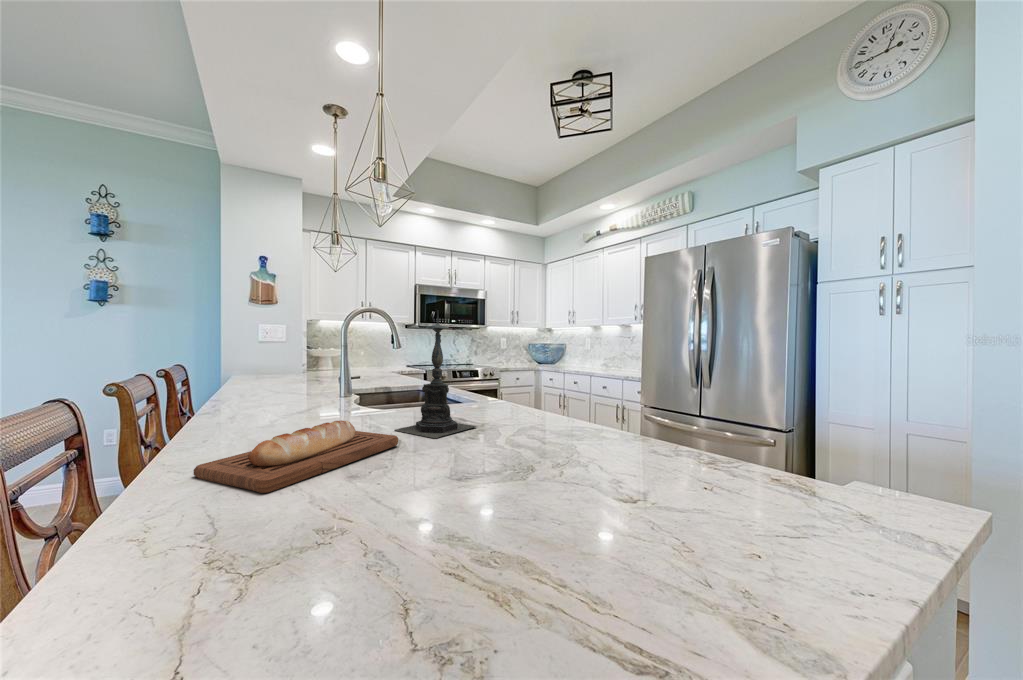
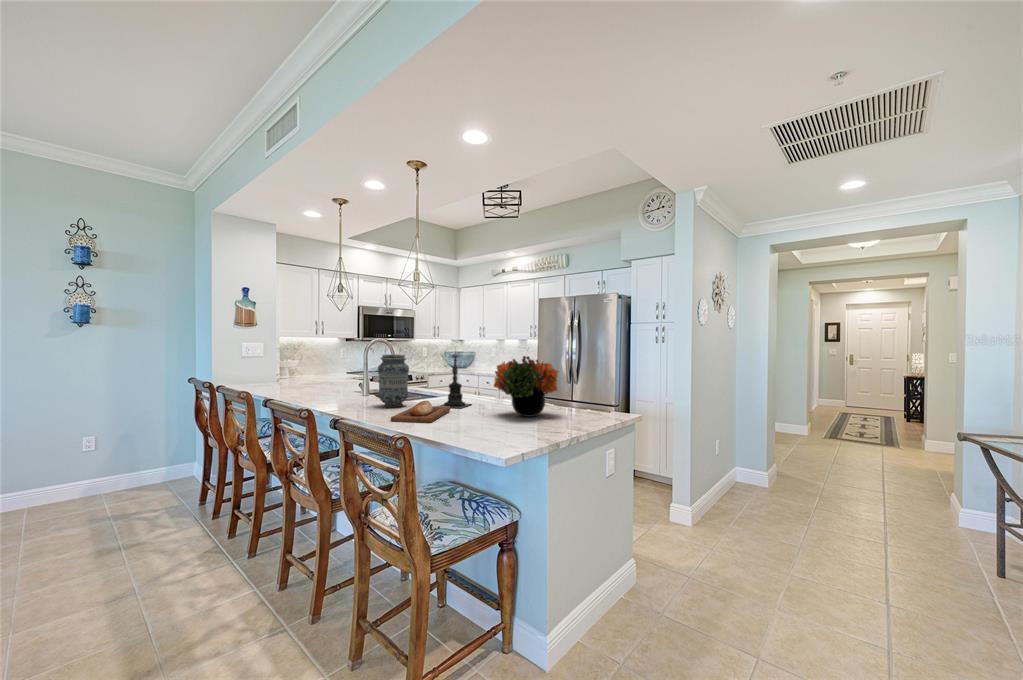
flower arrangement: none [475,316,656,486] -> present [494,356,558,417]
vase: none [293,325,357,426] -> present [378,354,409,407]

